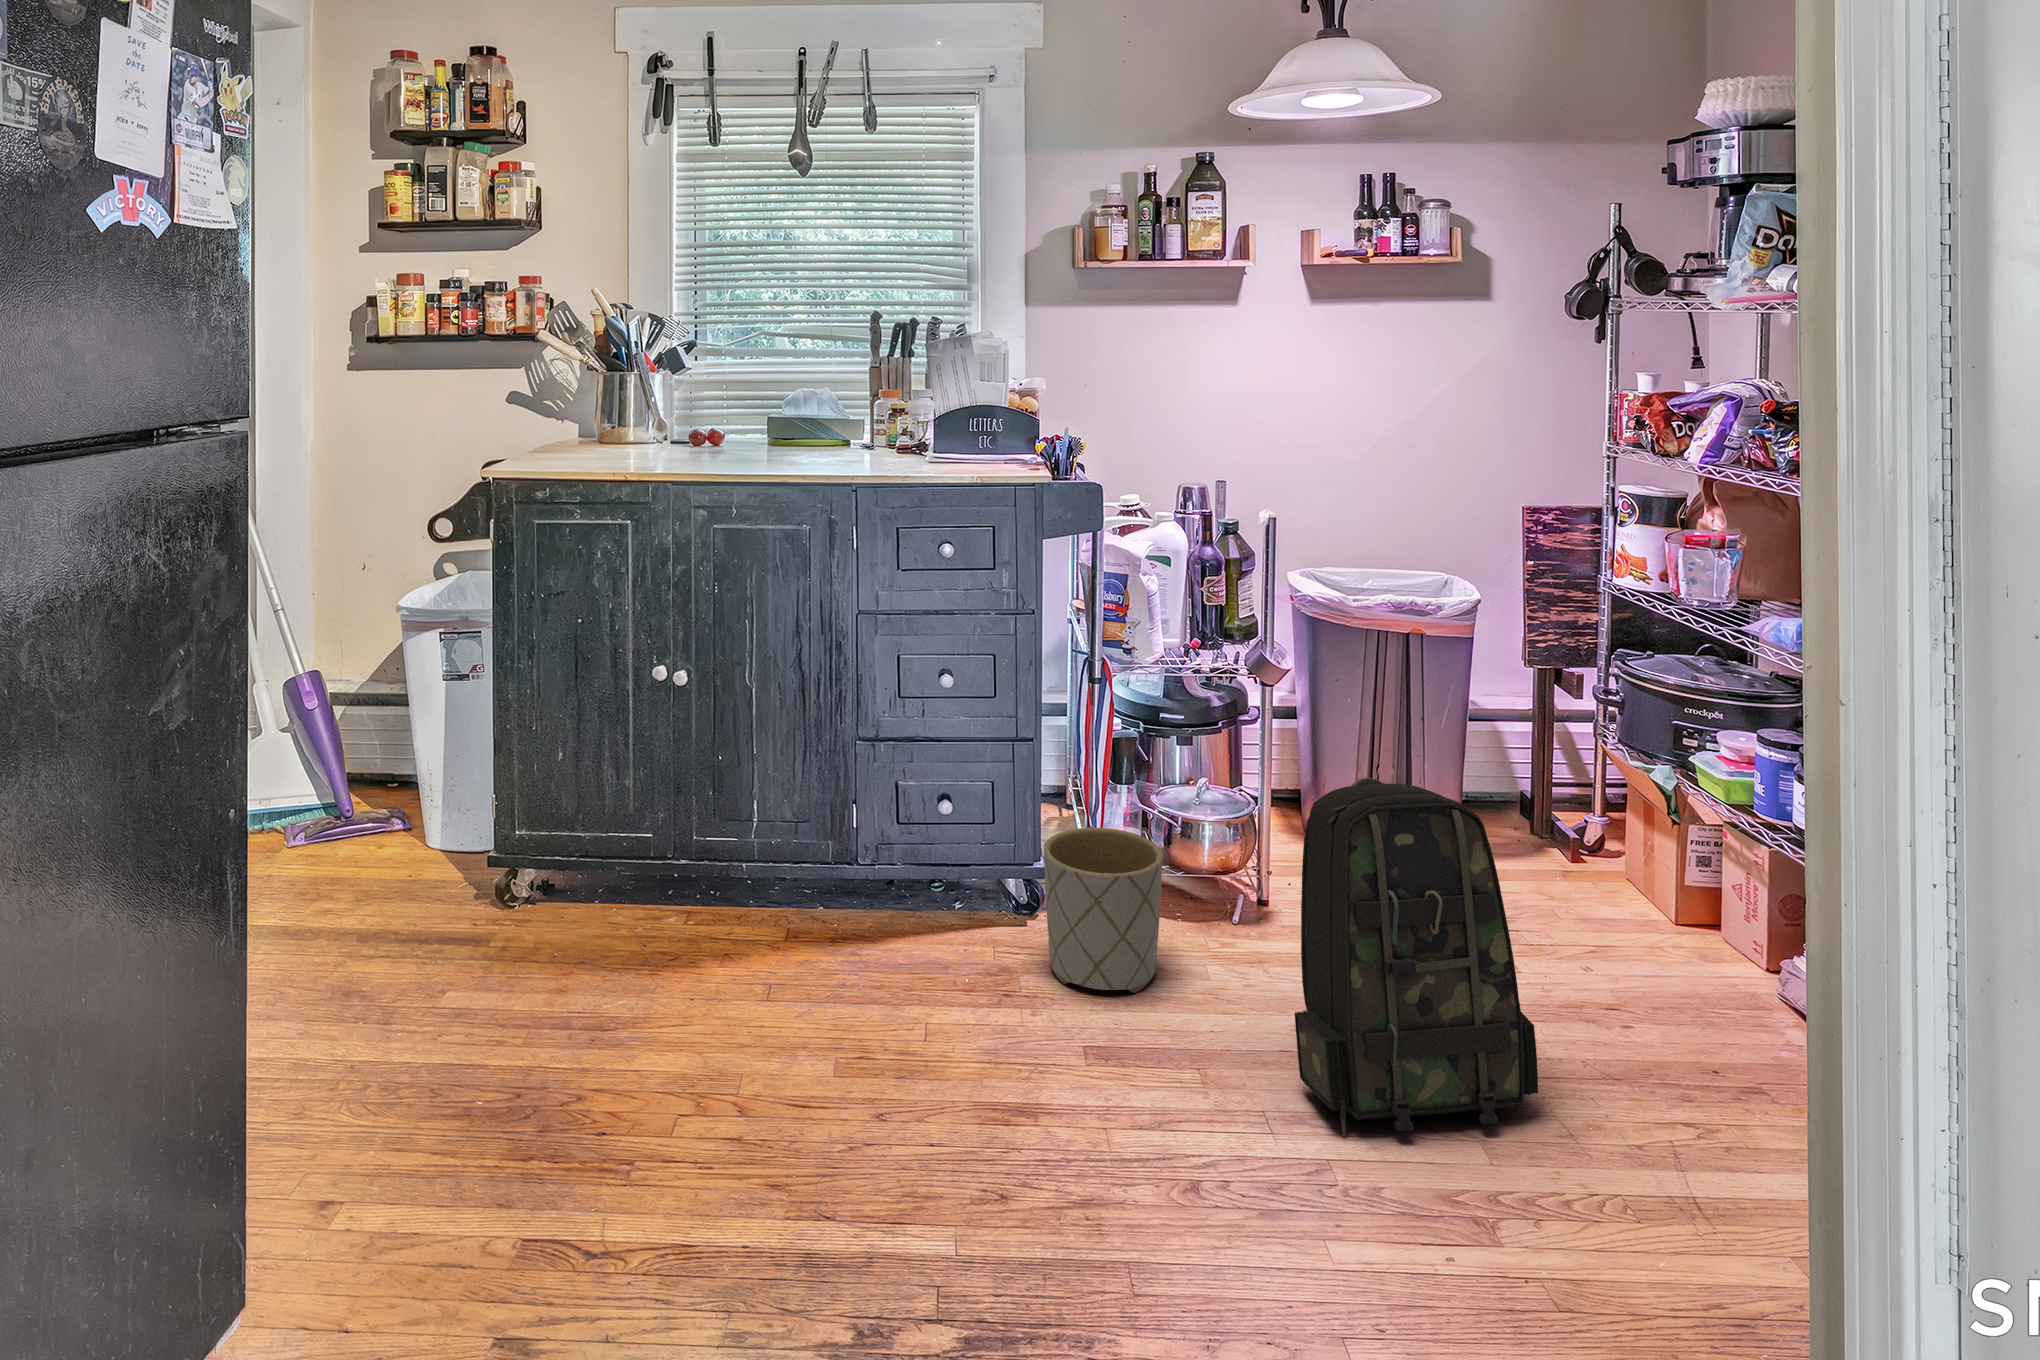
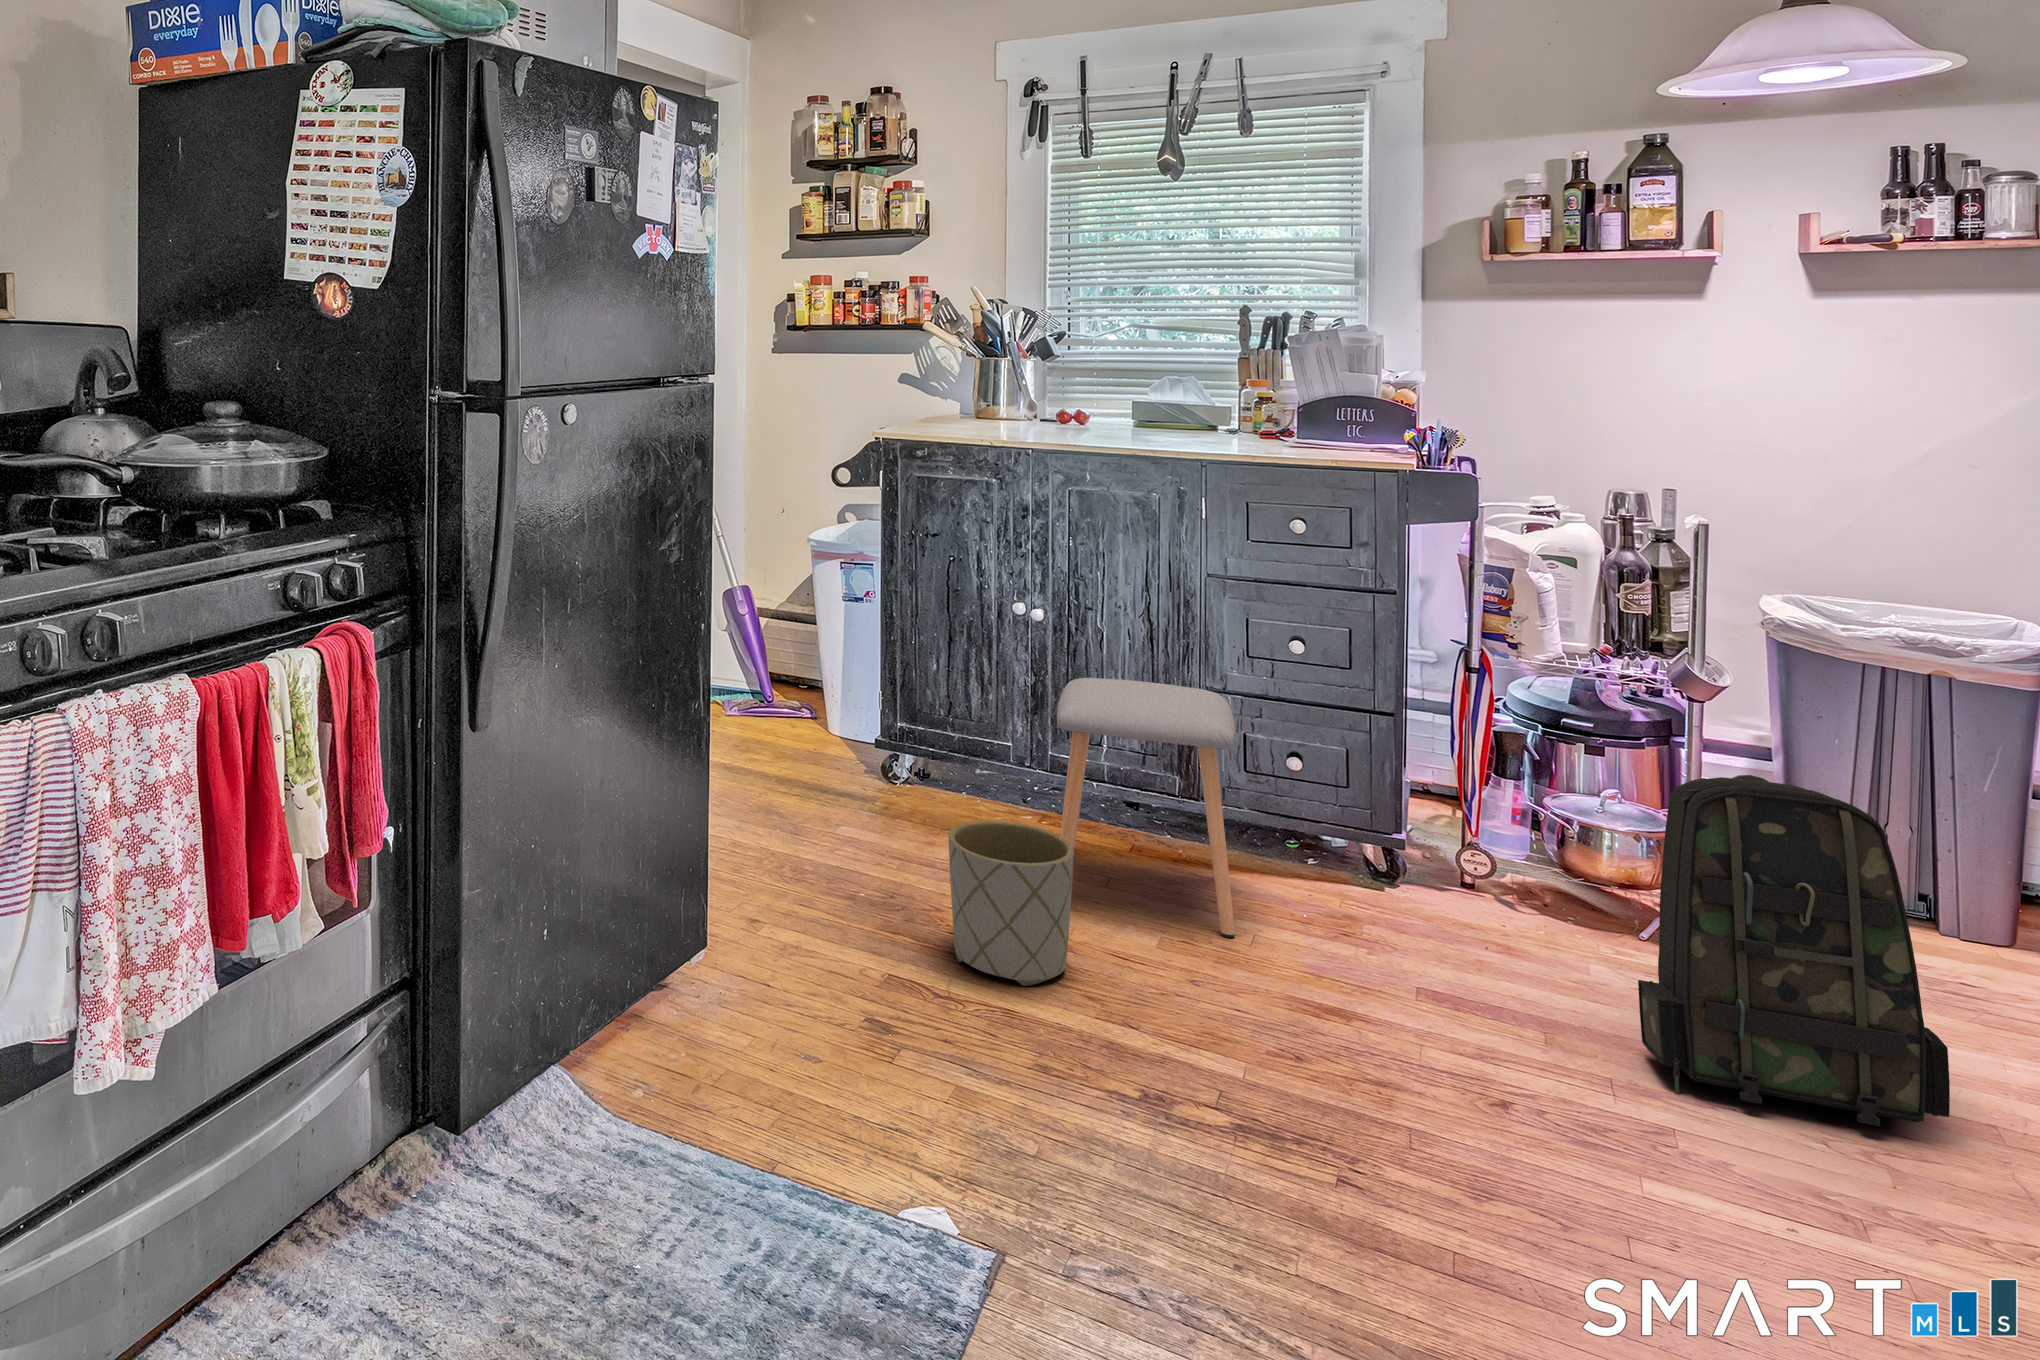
stool: none [716,748,915,1063] -> present [1057,678,1236,938]
planter: present [1044,828,1163,993] -> present [949,821,1074,986]

